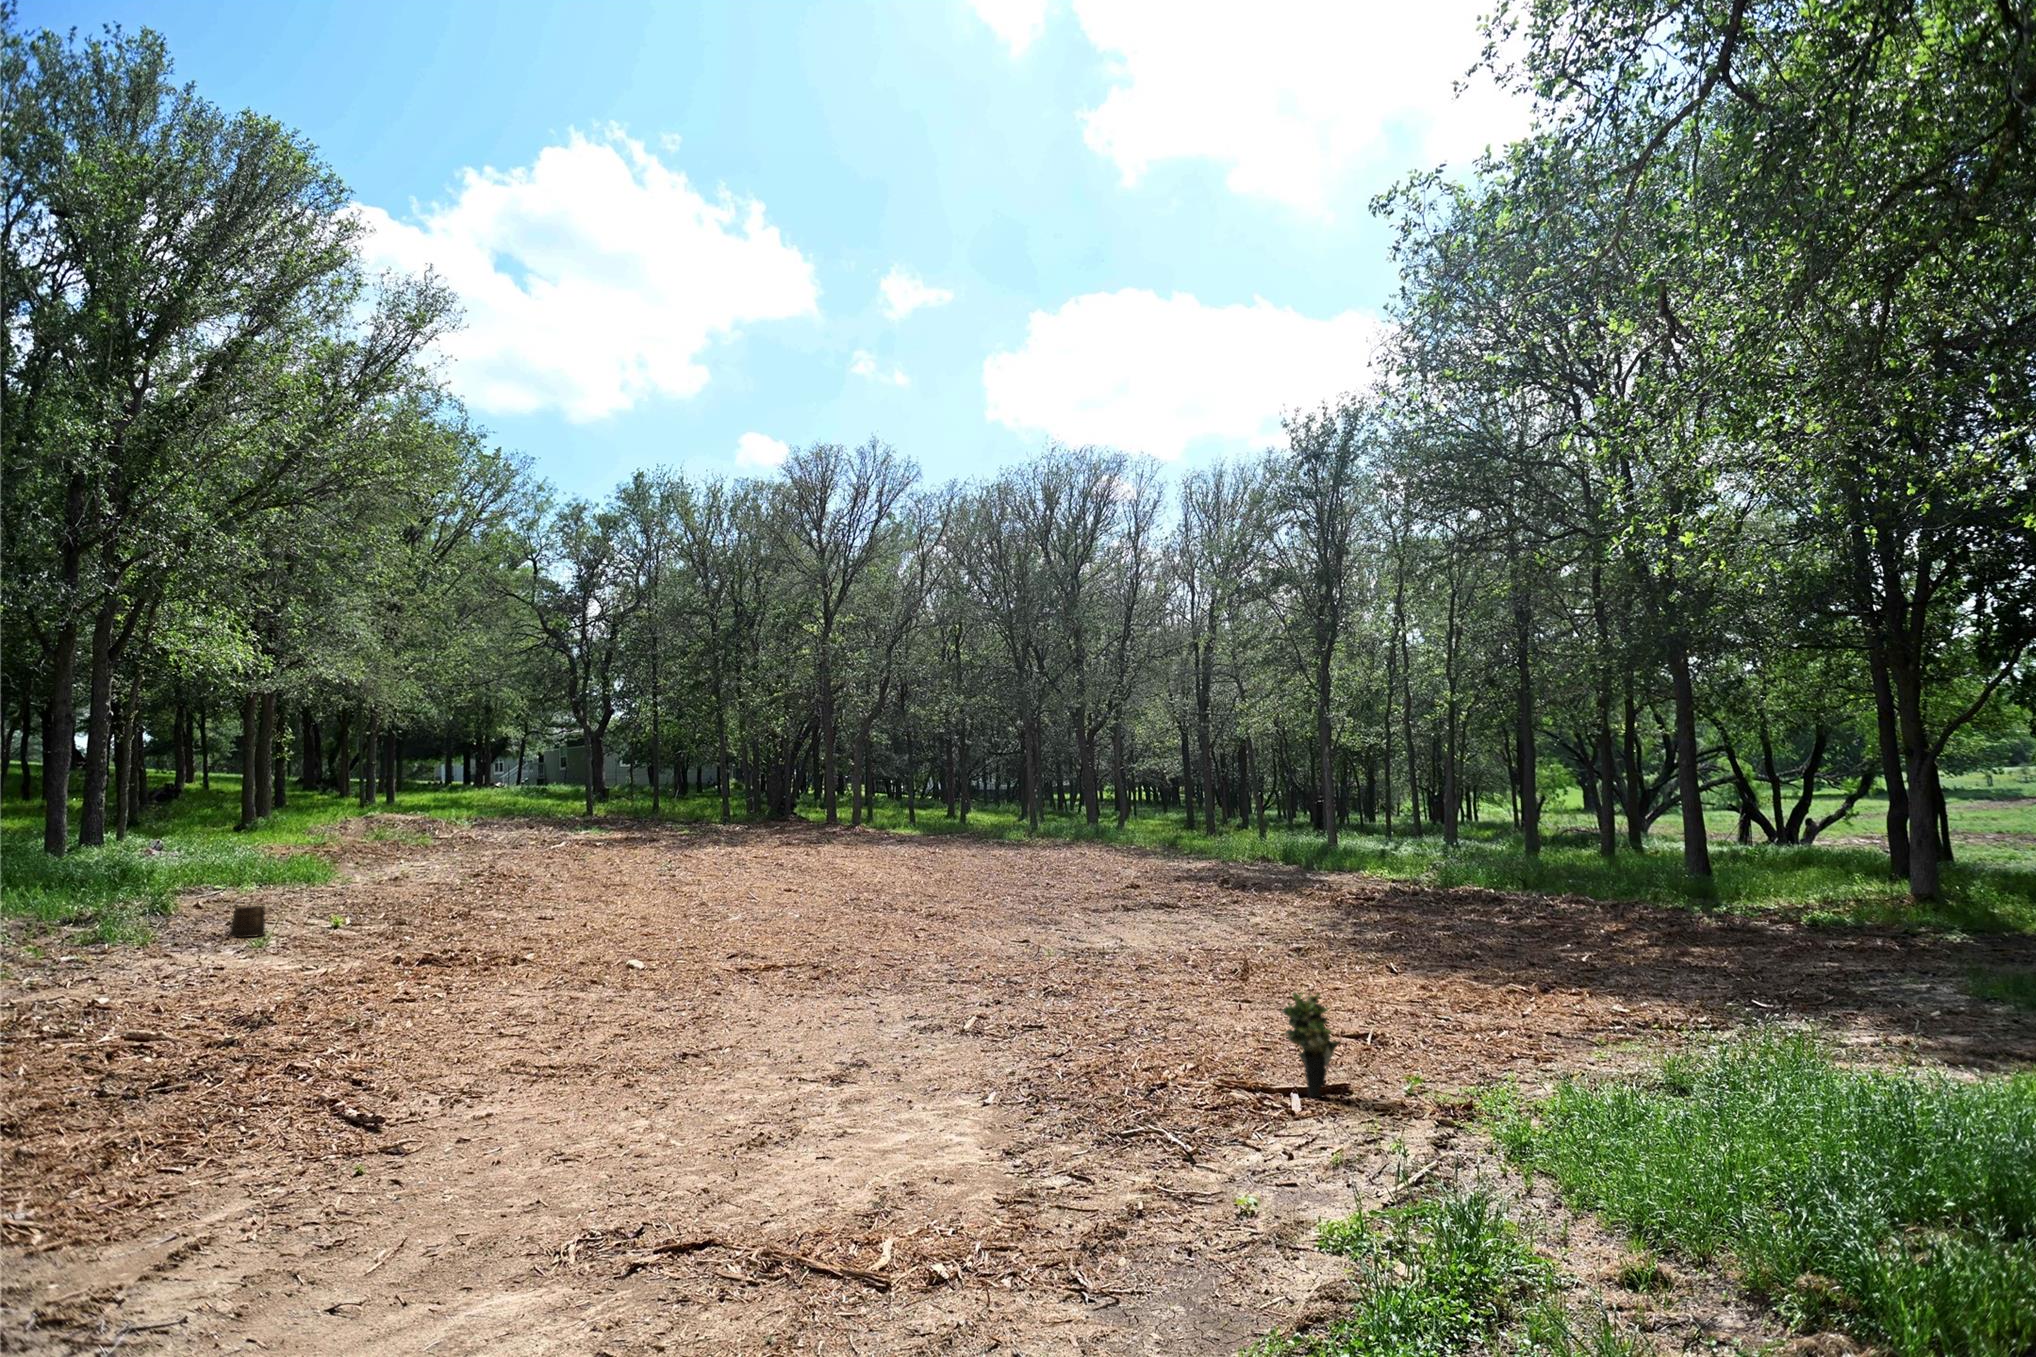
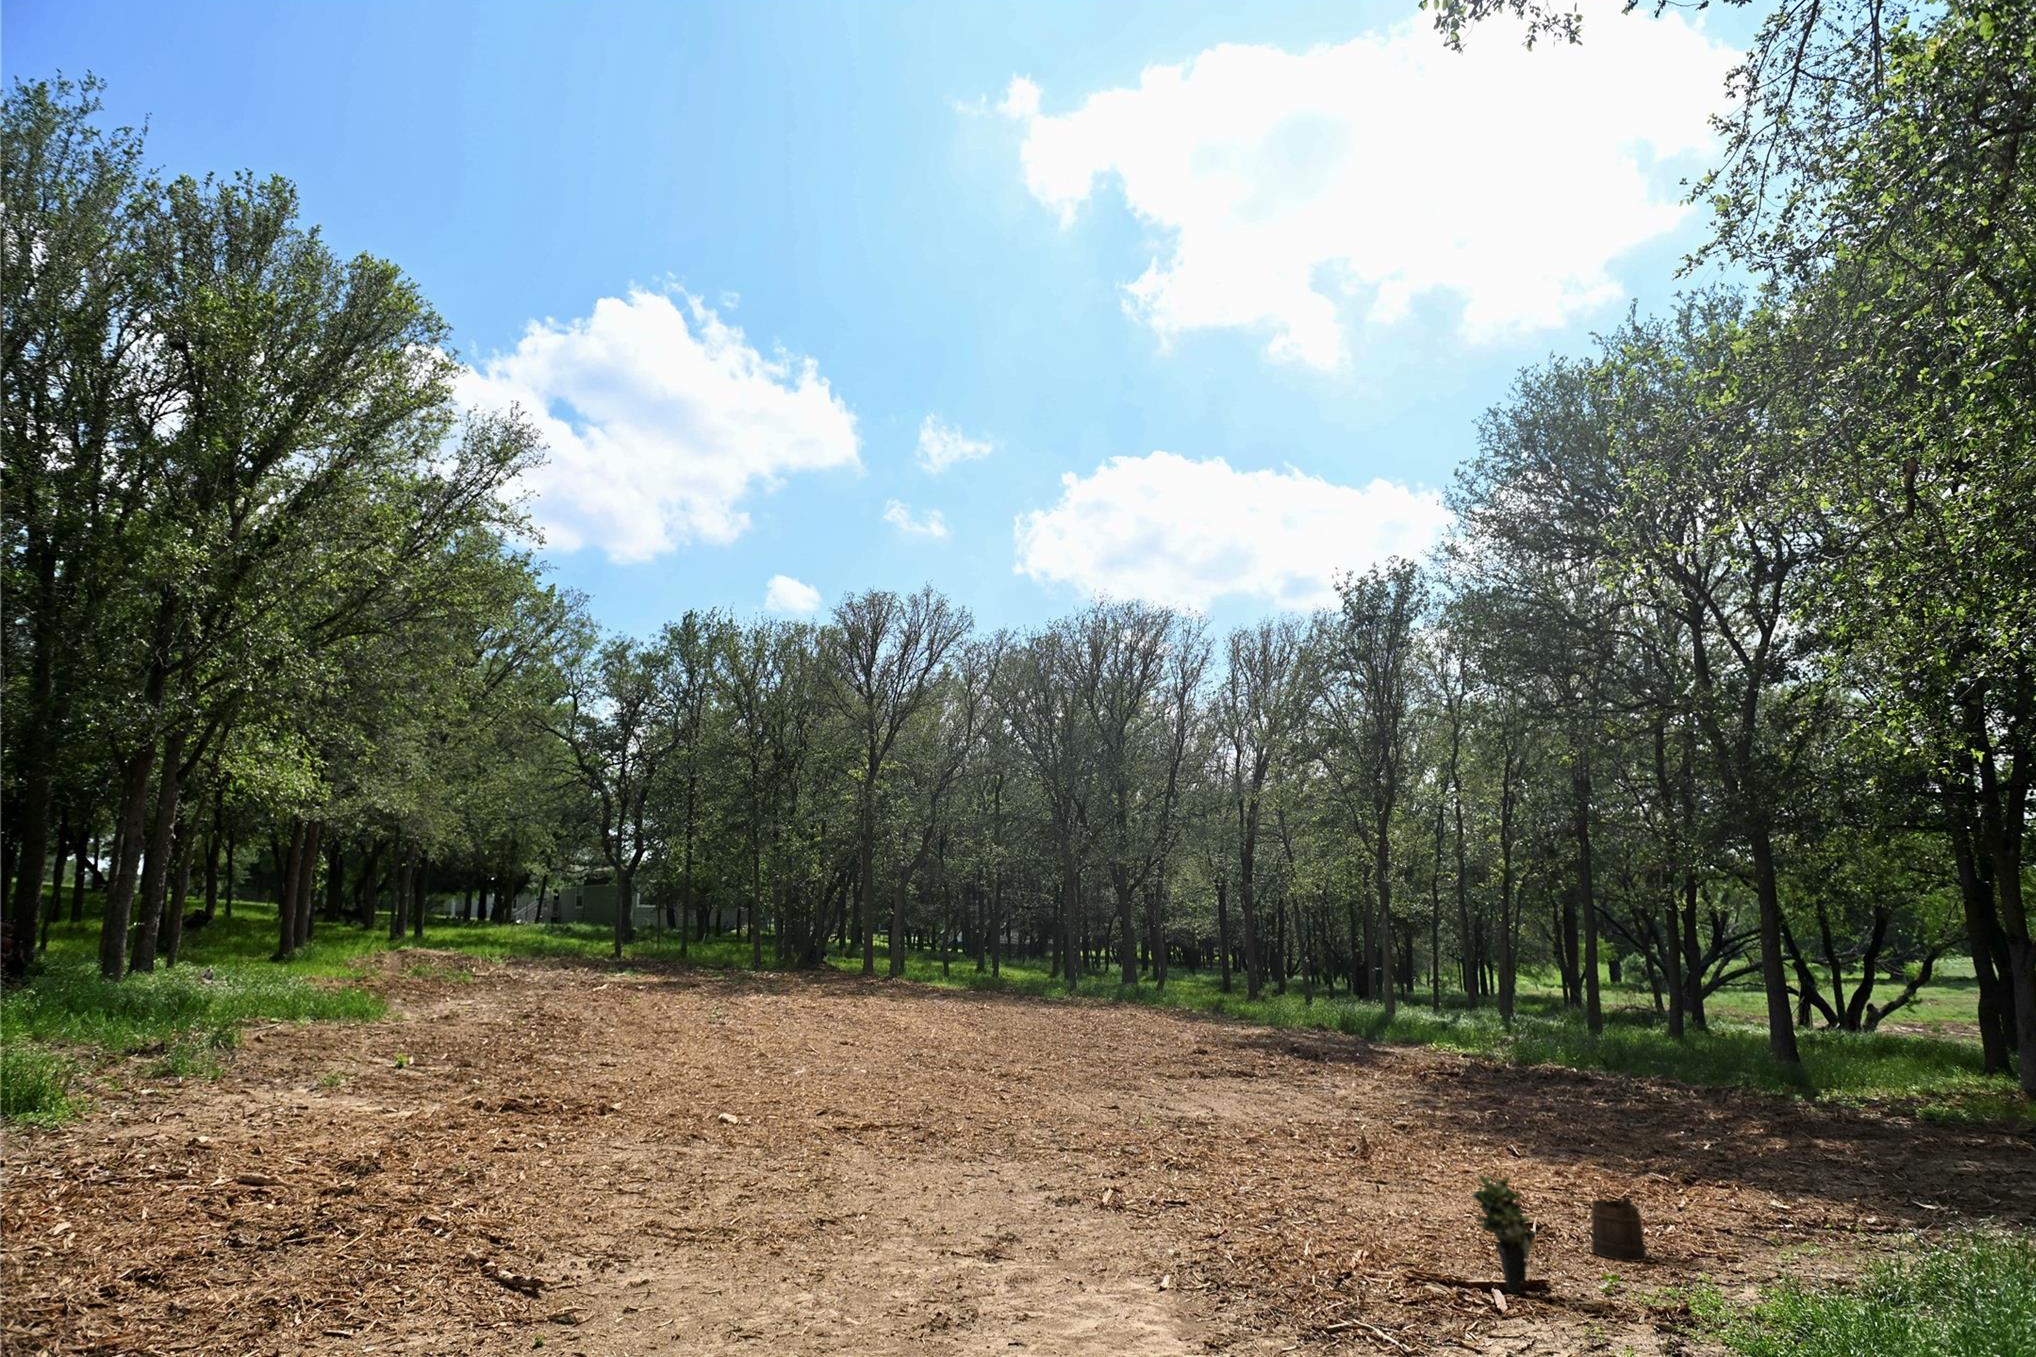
bucket: present [230,906,265,938] -> present [1591,1197,1647,1262]

